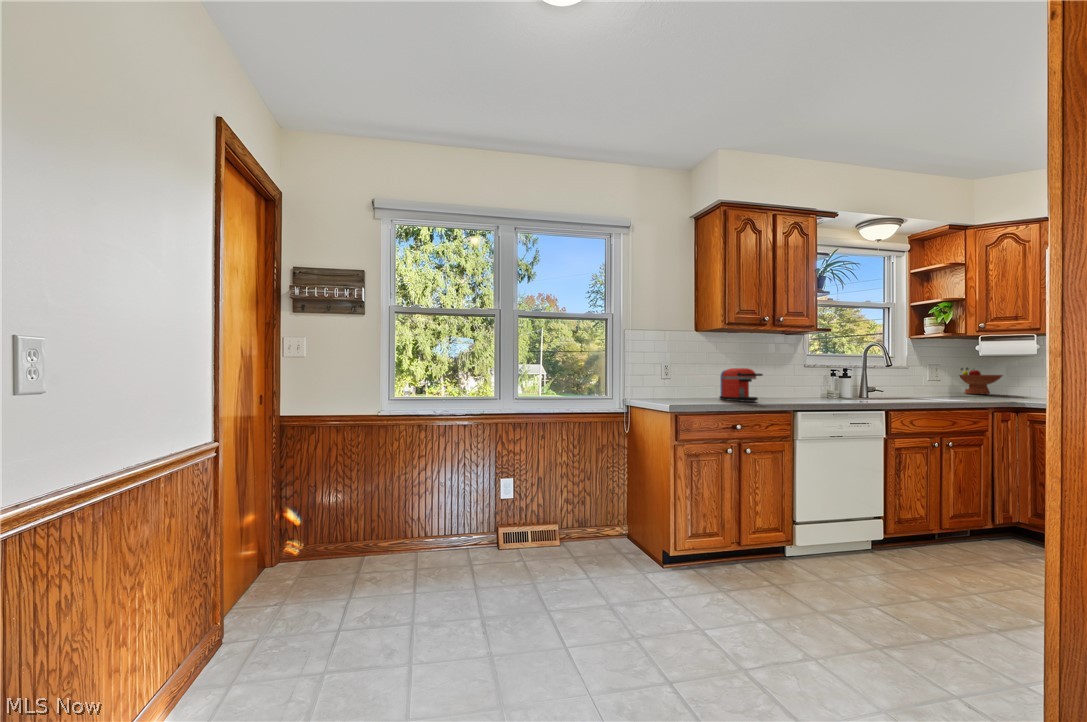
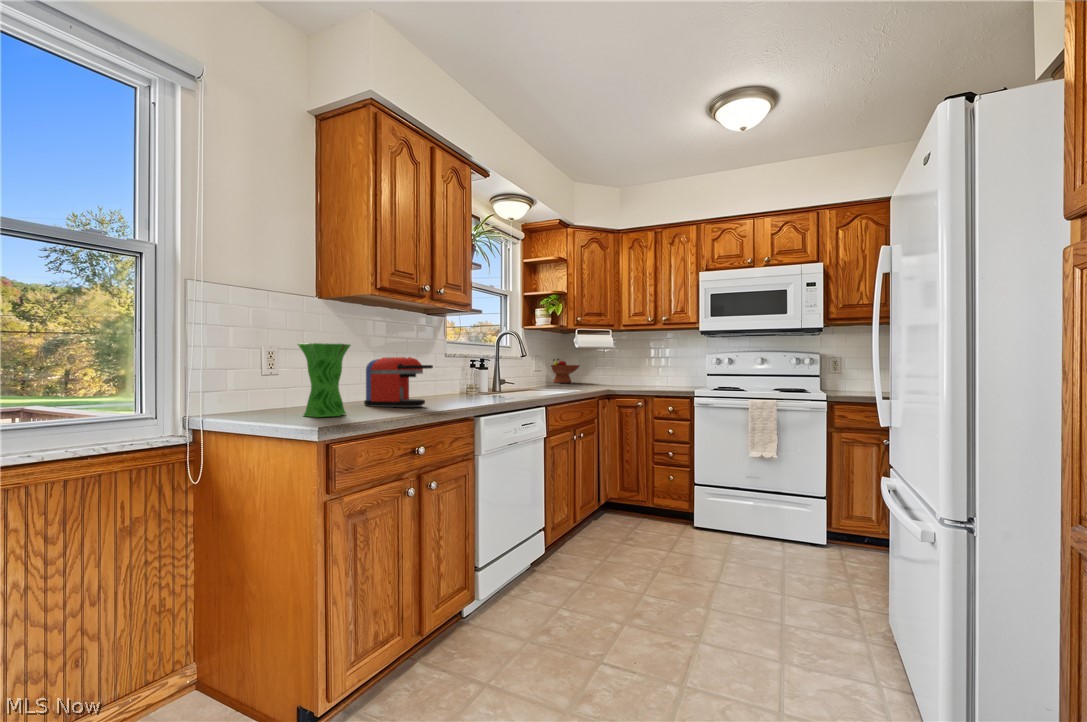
vase: none [671,361,701,402] -> present [298,343,350,417]

